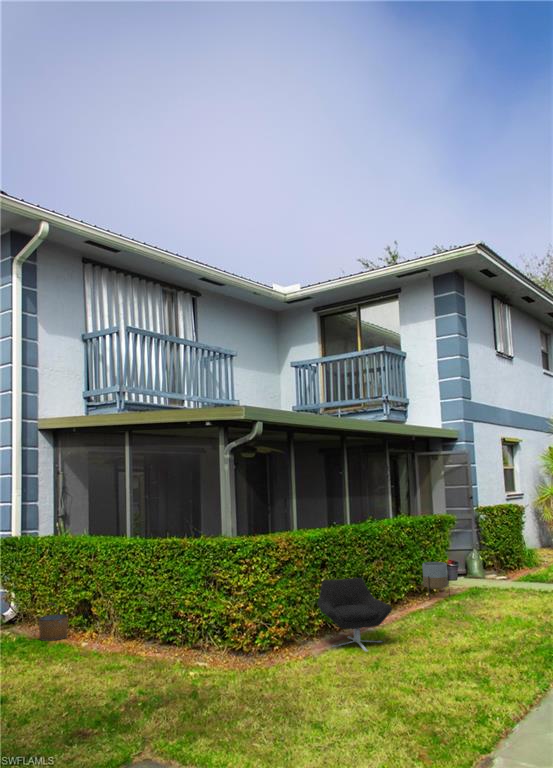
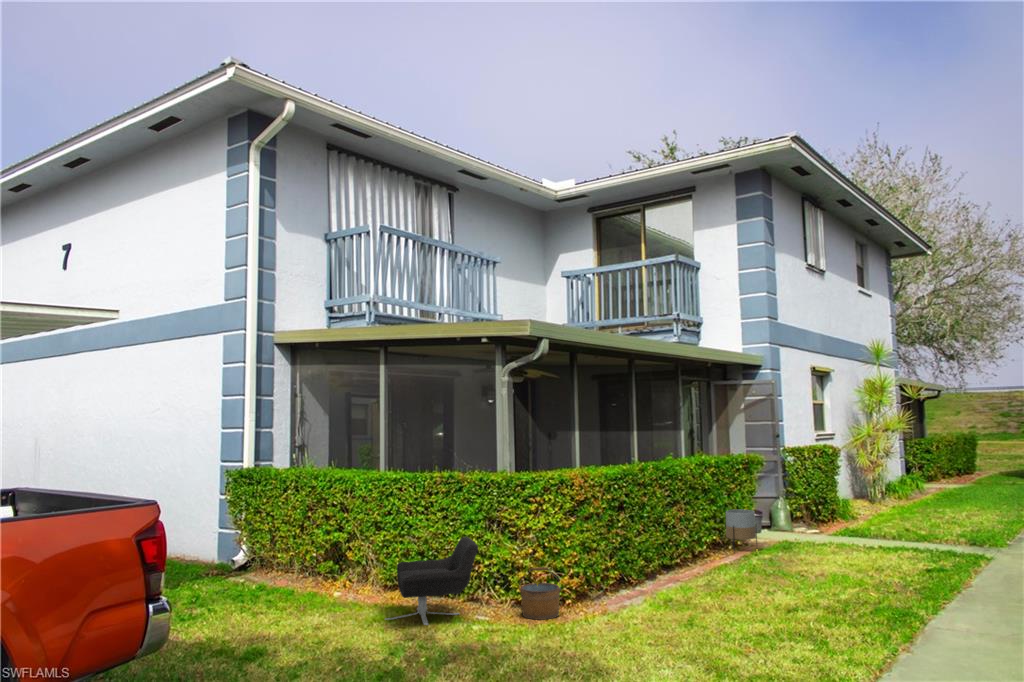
lounge chair: present [318,578,392,651] -> present [386,537,478,625]
bucket: present [39,603,68,641] -> present [520,567,561,620]

